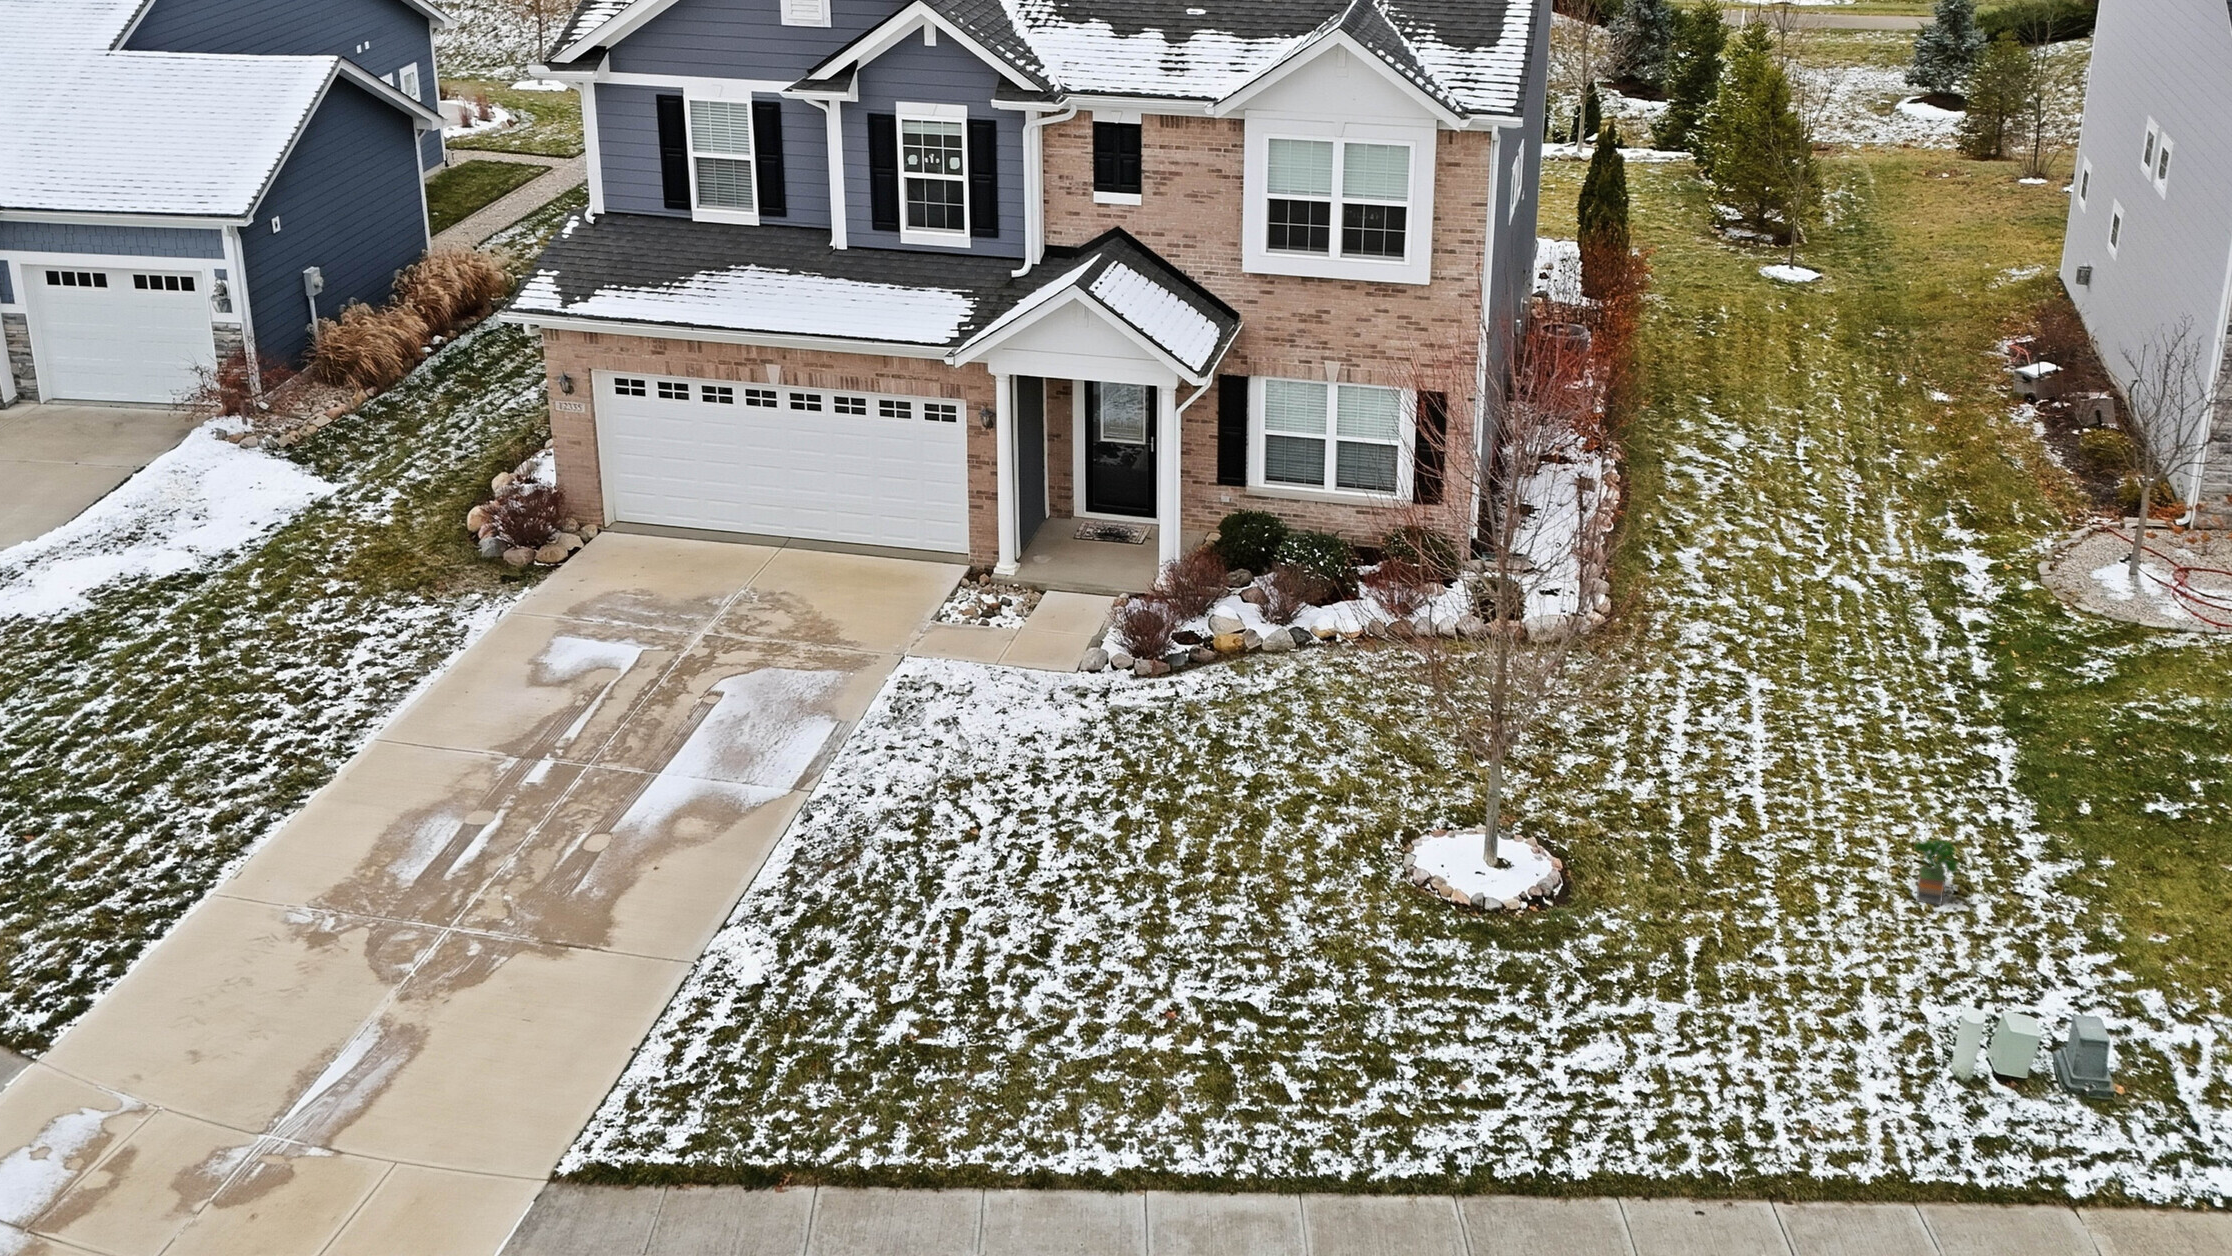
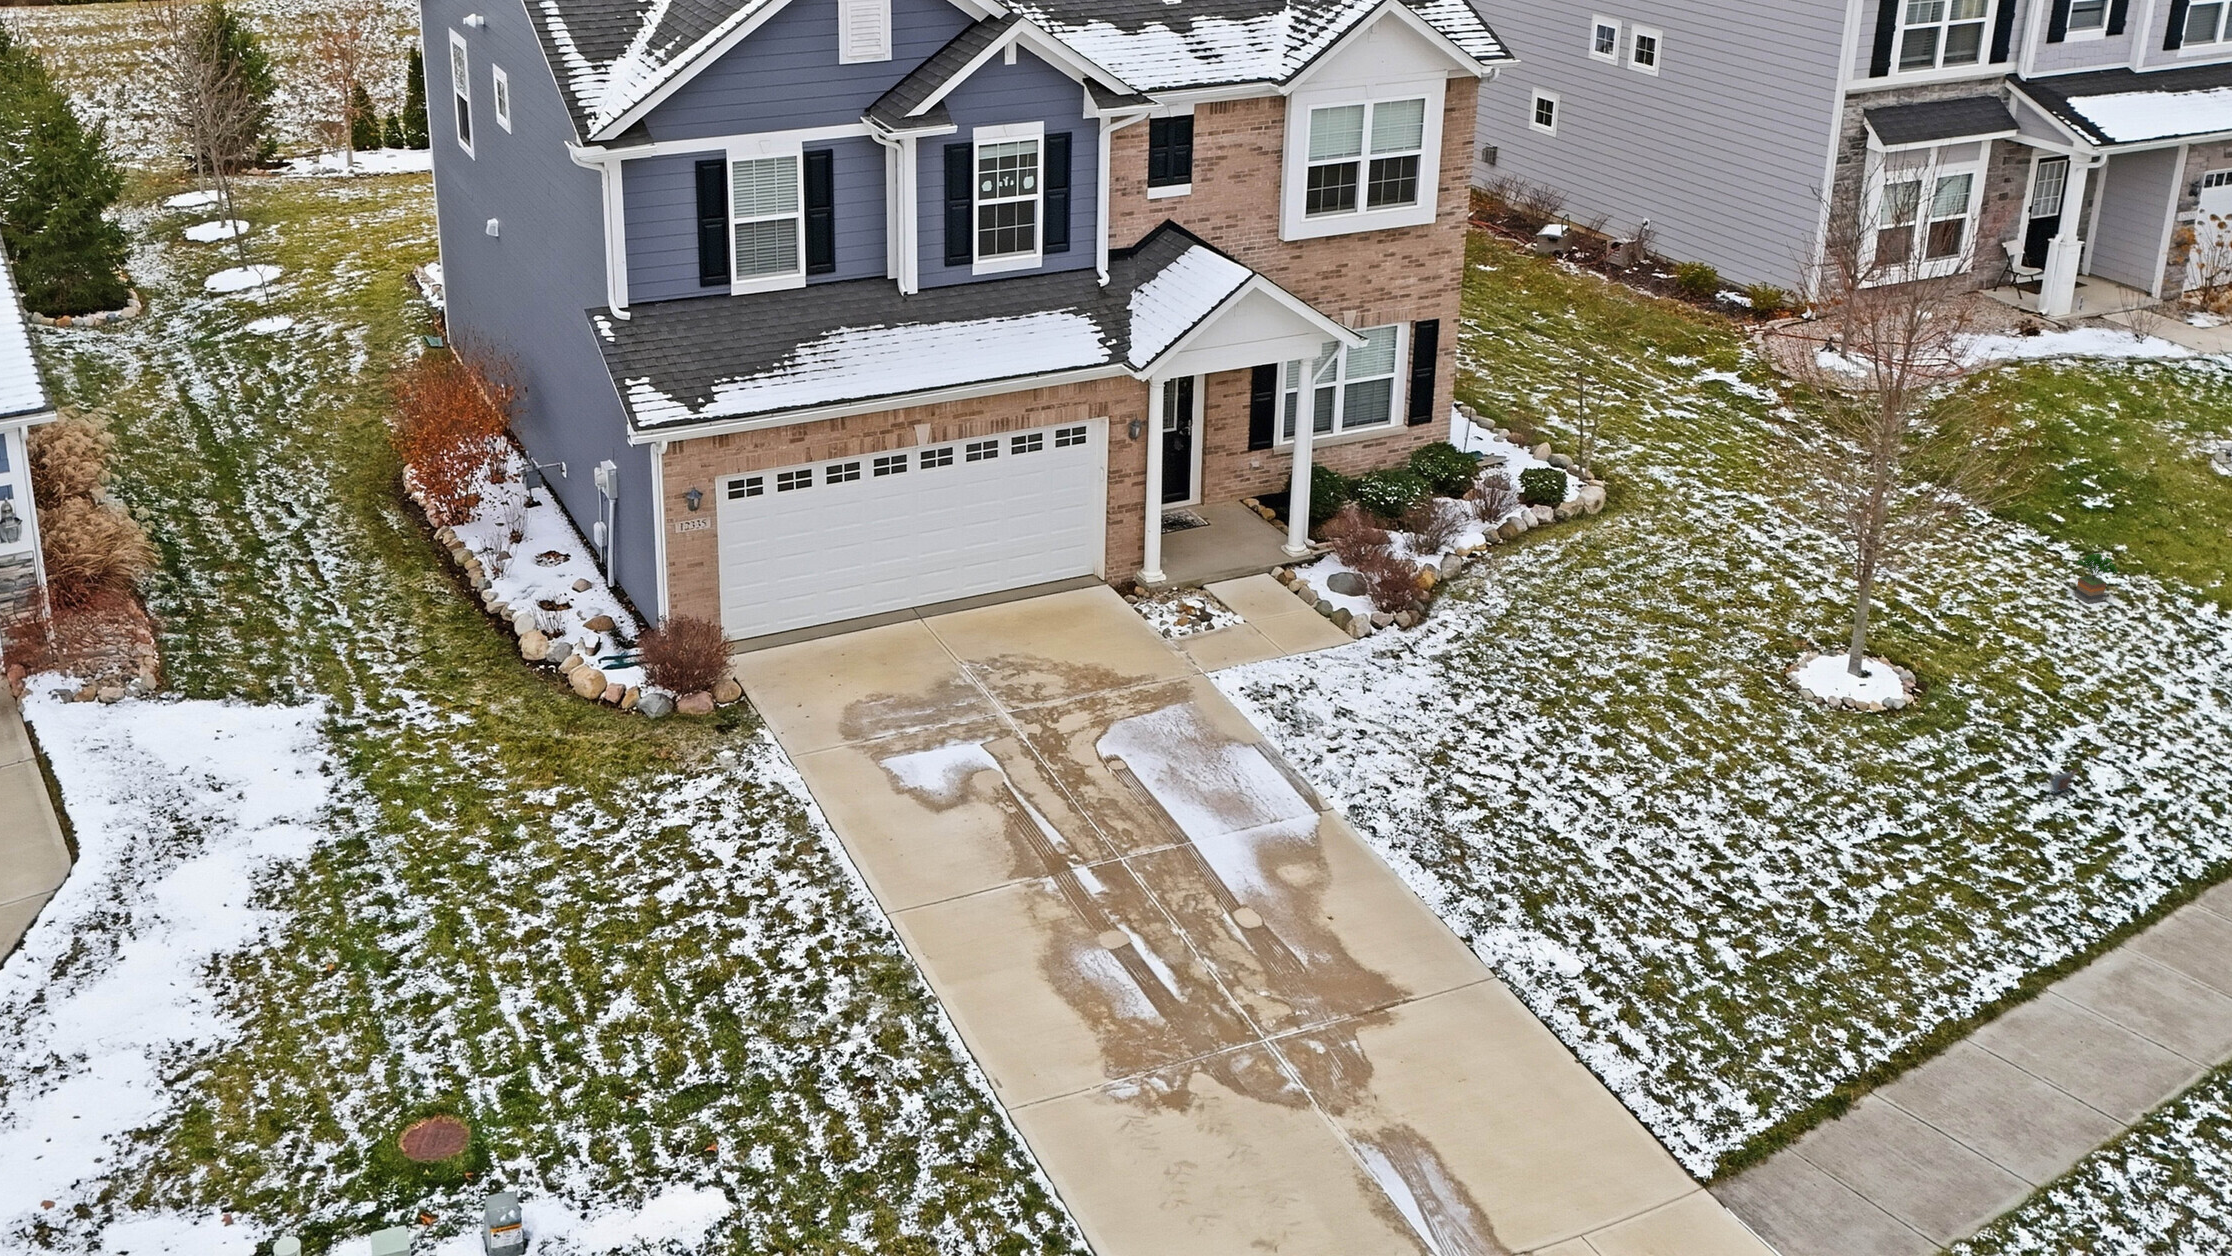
watering can: none [1471,1023,1522,1051] -> present [2049,768,2078,793]

